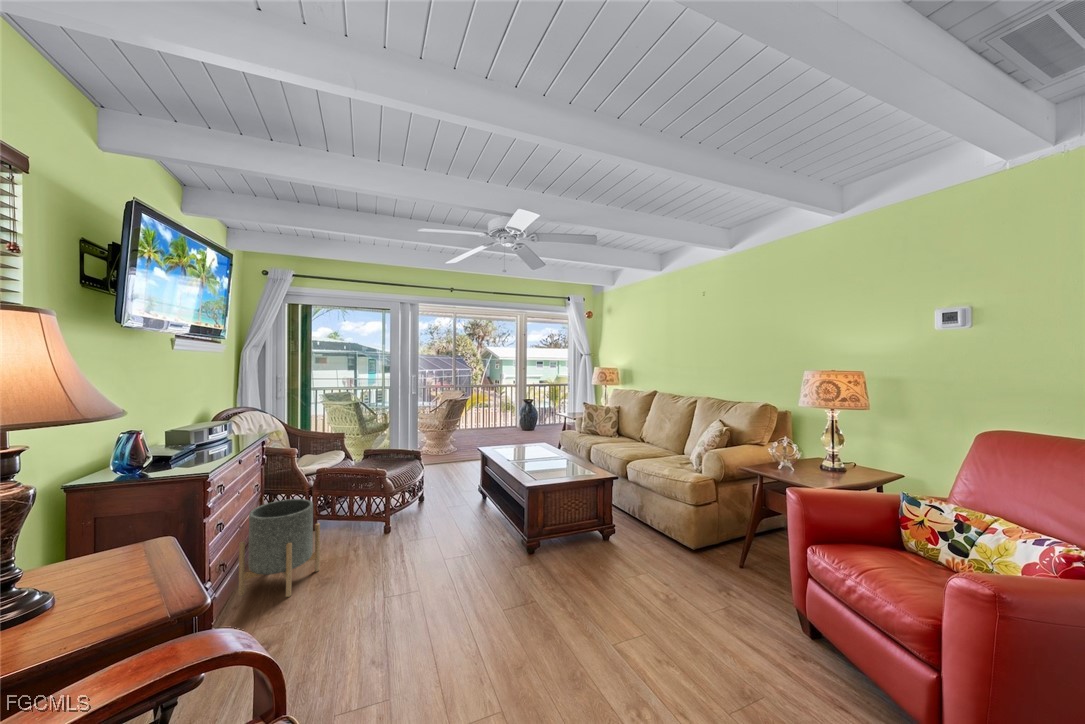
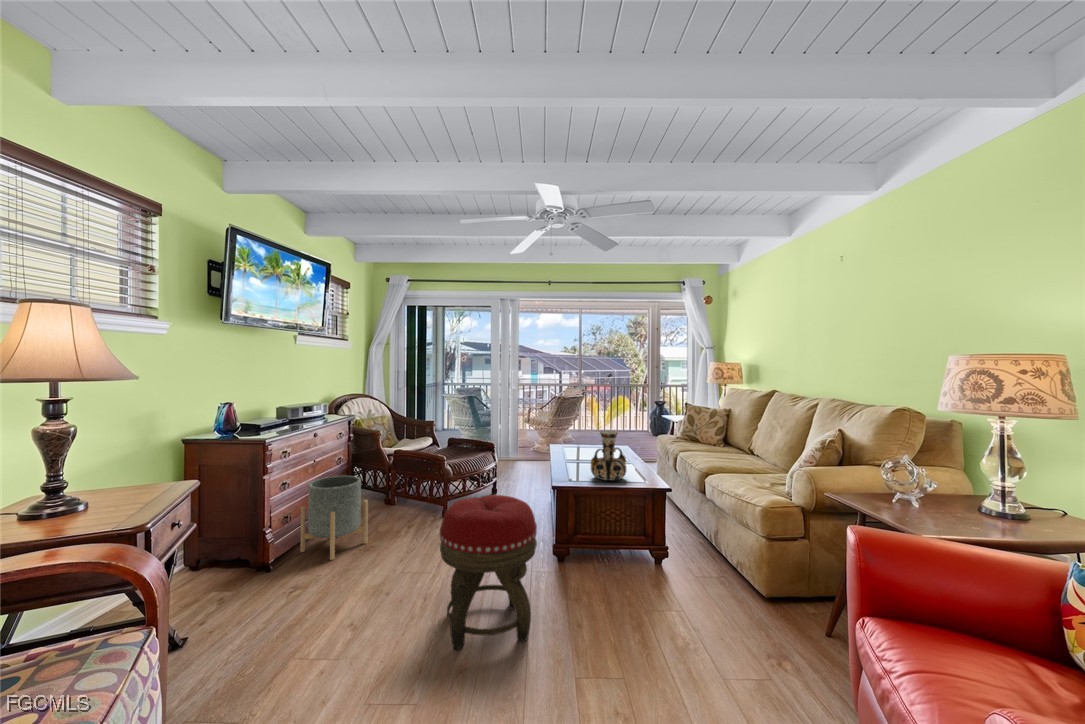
vase: none [546,431,577,475] -> present [591,431,627,481]
footstool: none [462,500,554,655] -> present [440,495,537,650]

